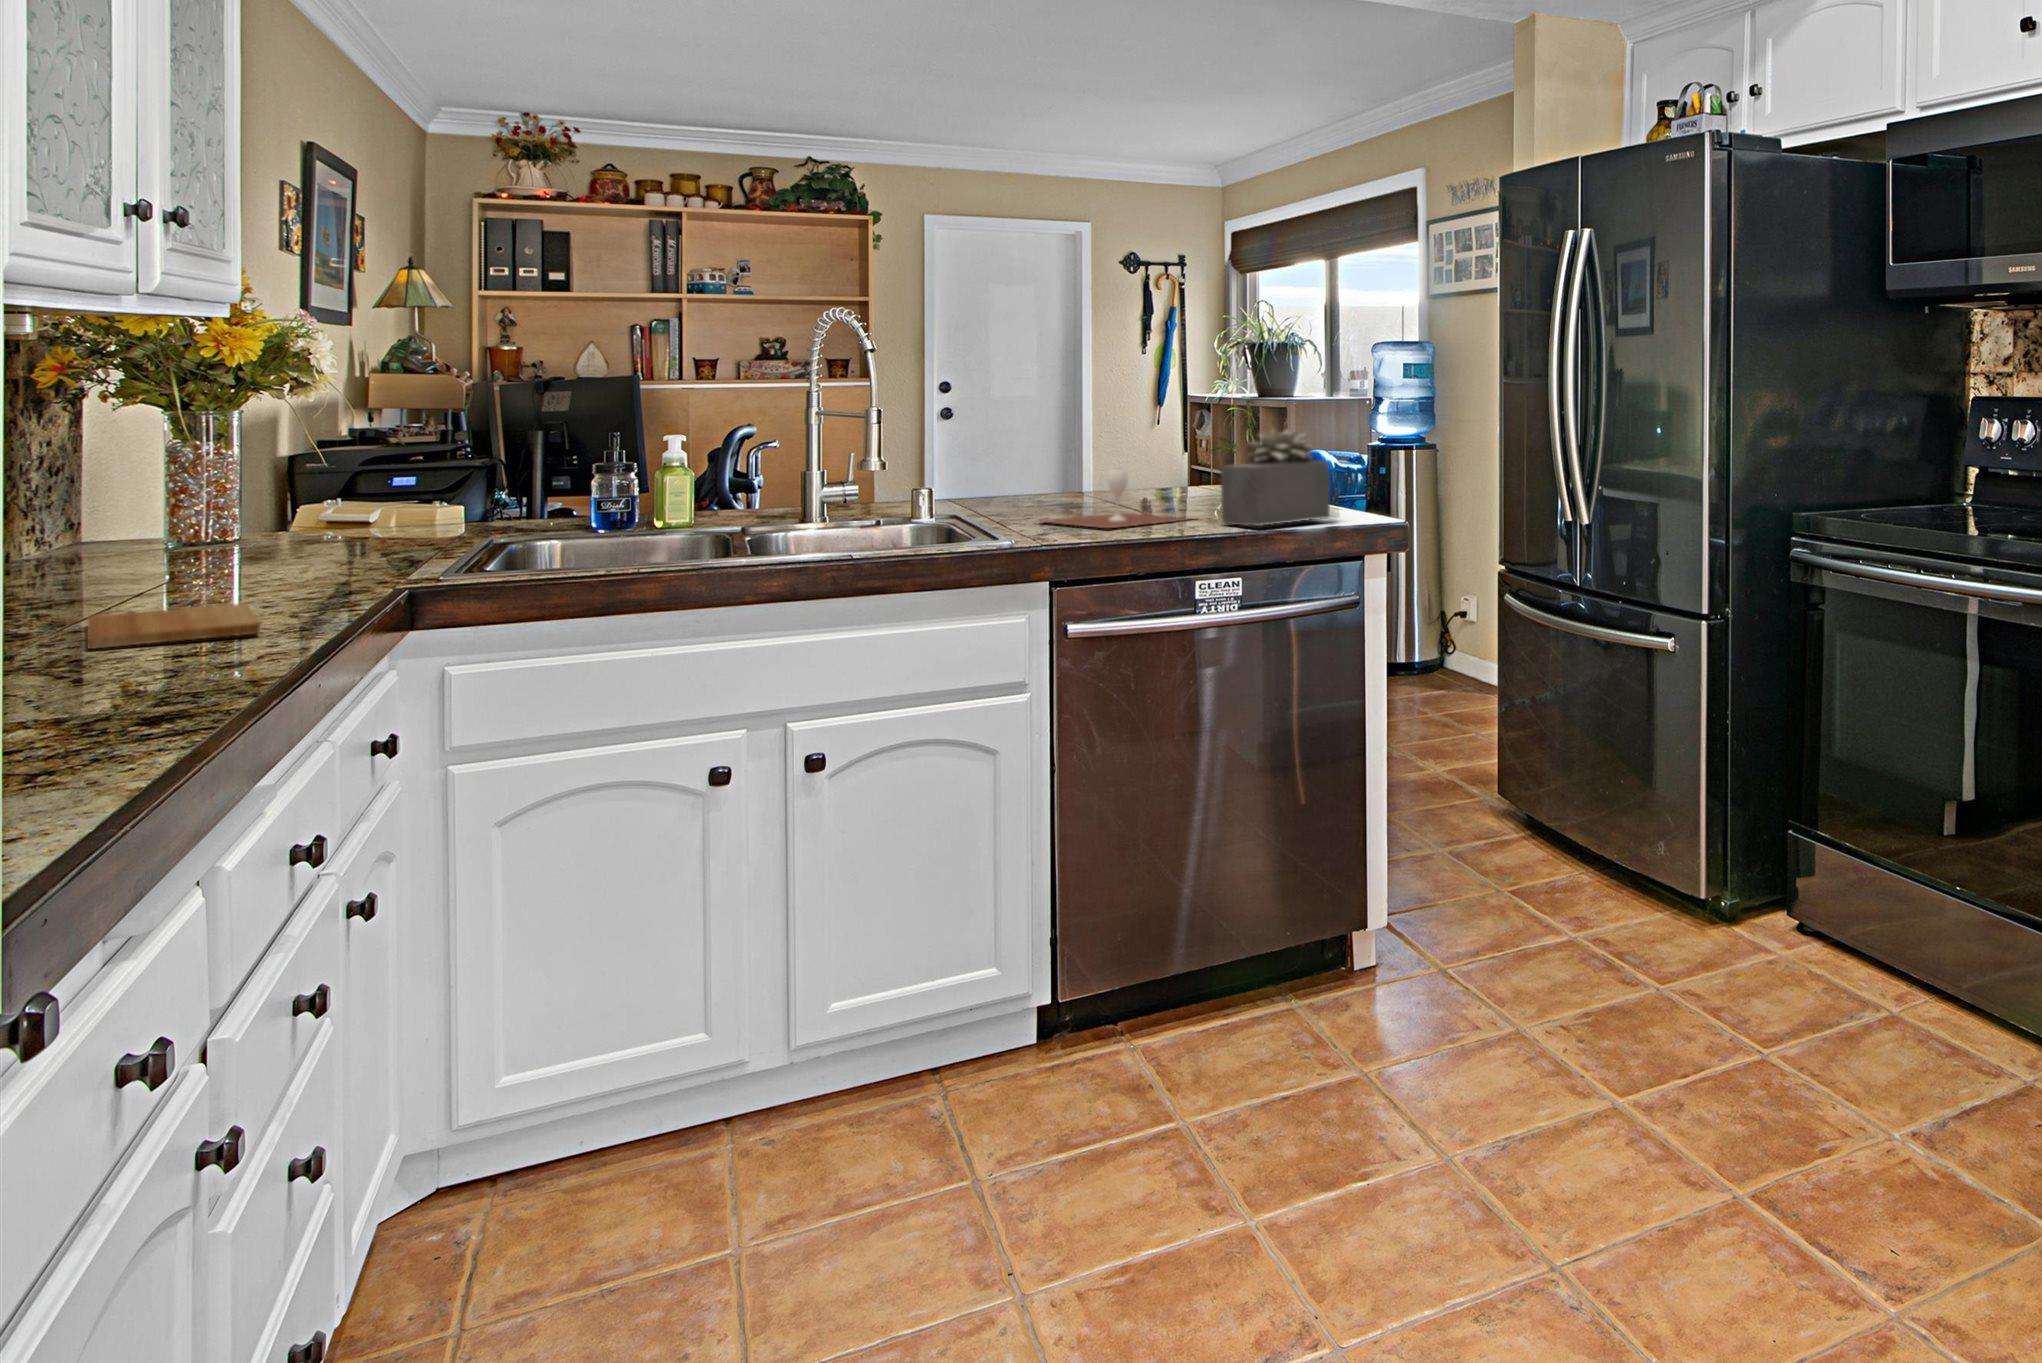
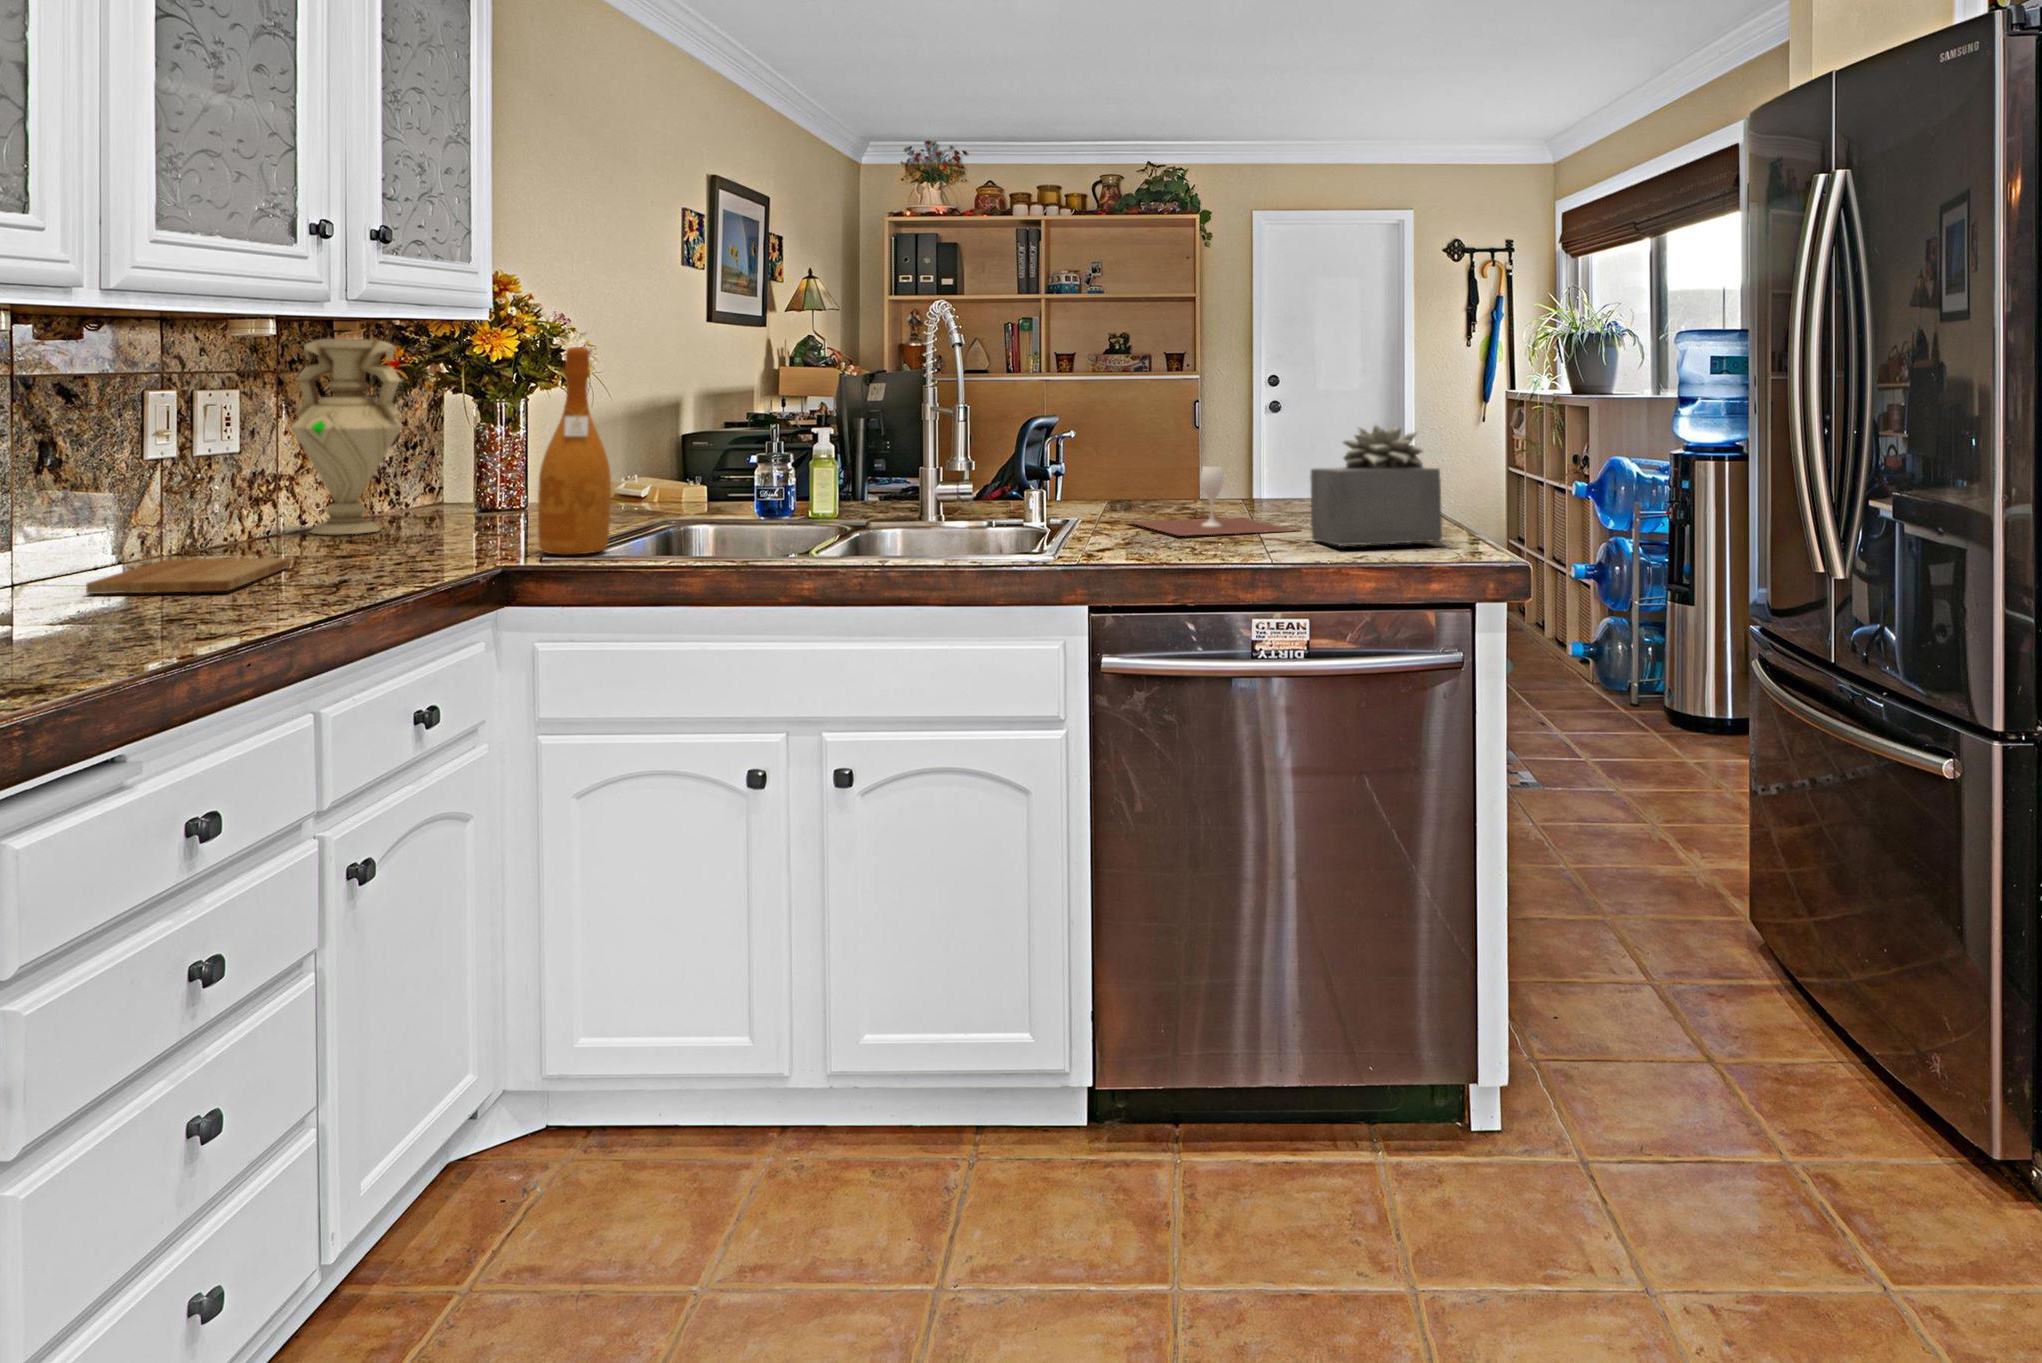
vase: none [117,372,267,586] -> present [291,339,403,534]
wine bottle: none [490,378,569,583] -> present [538,347,611,555]

